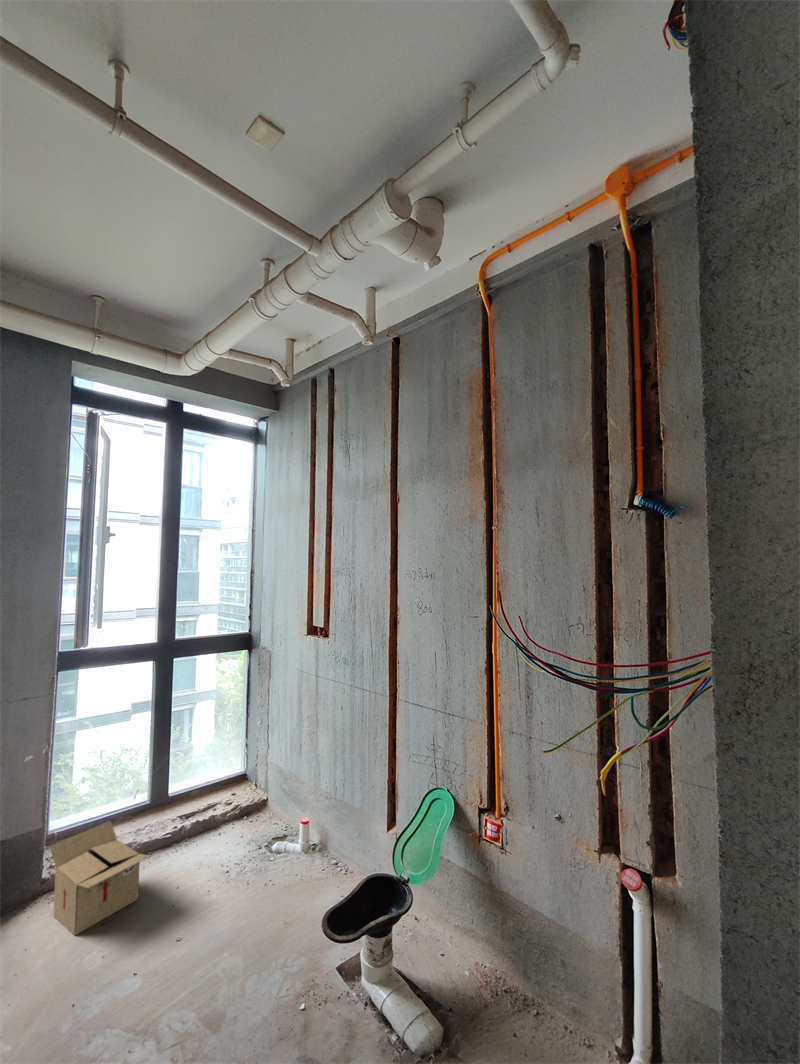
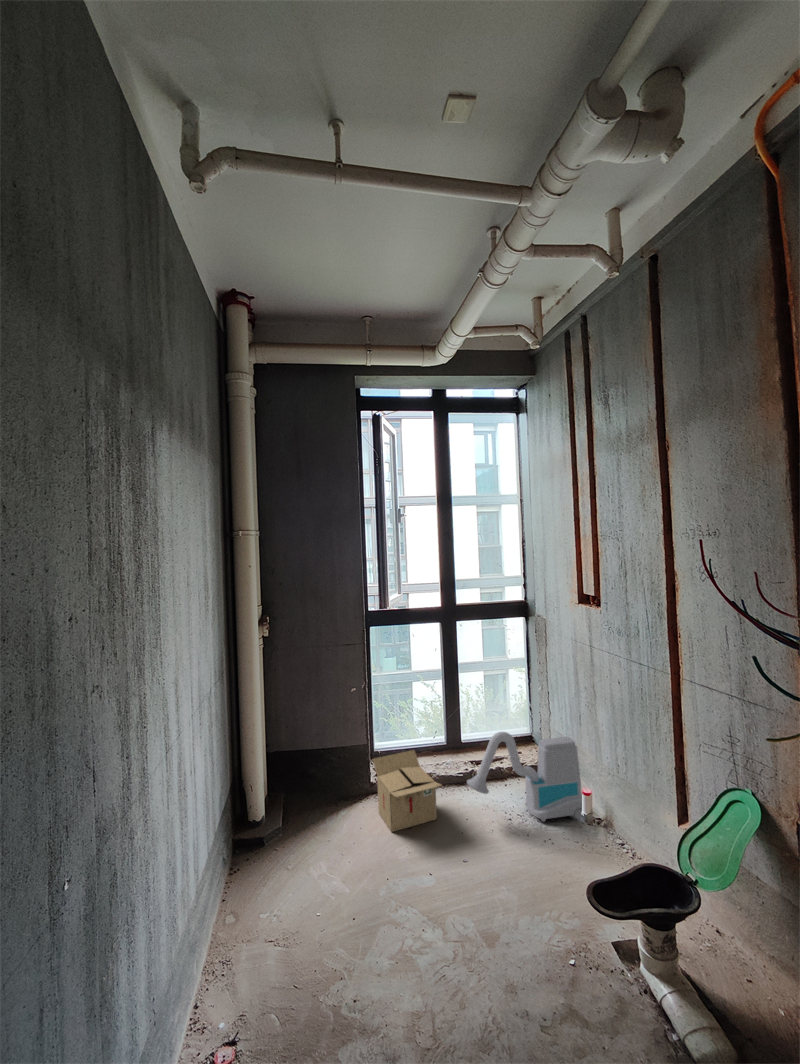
vacuum cleaner: none [180,769,303,865] -> present [467,732,583,822]

